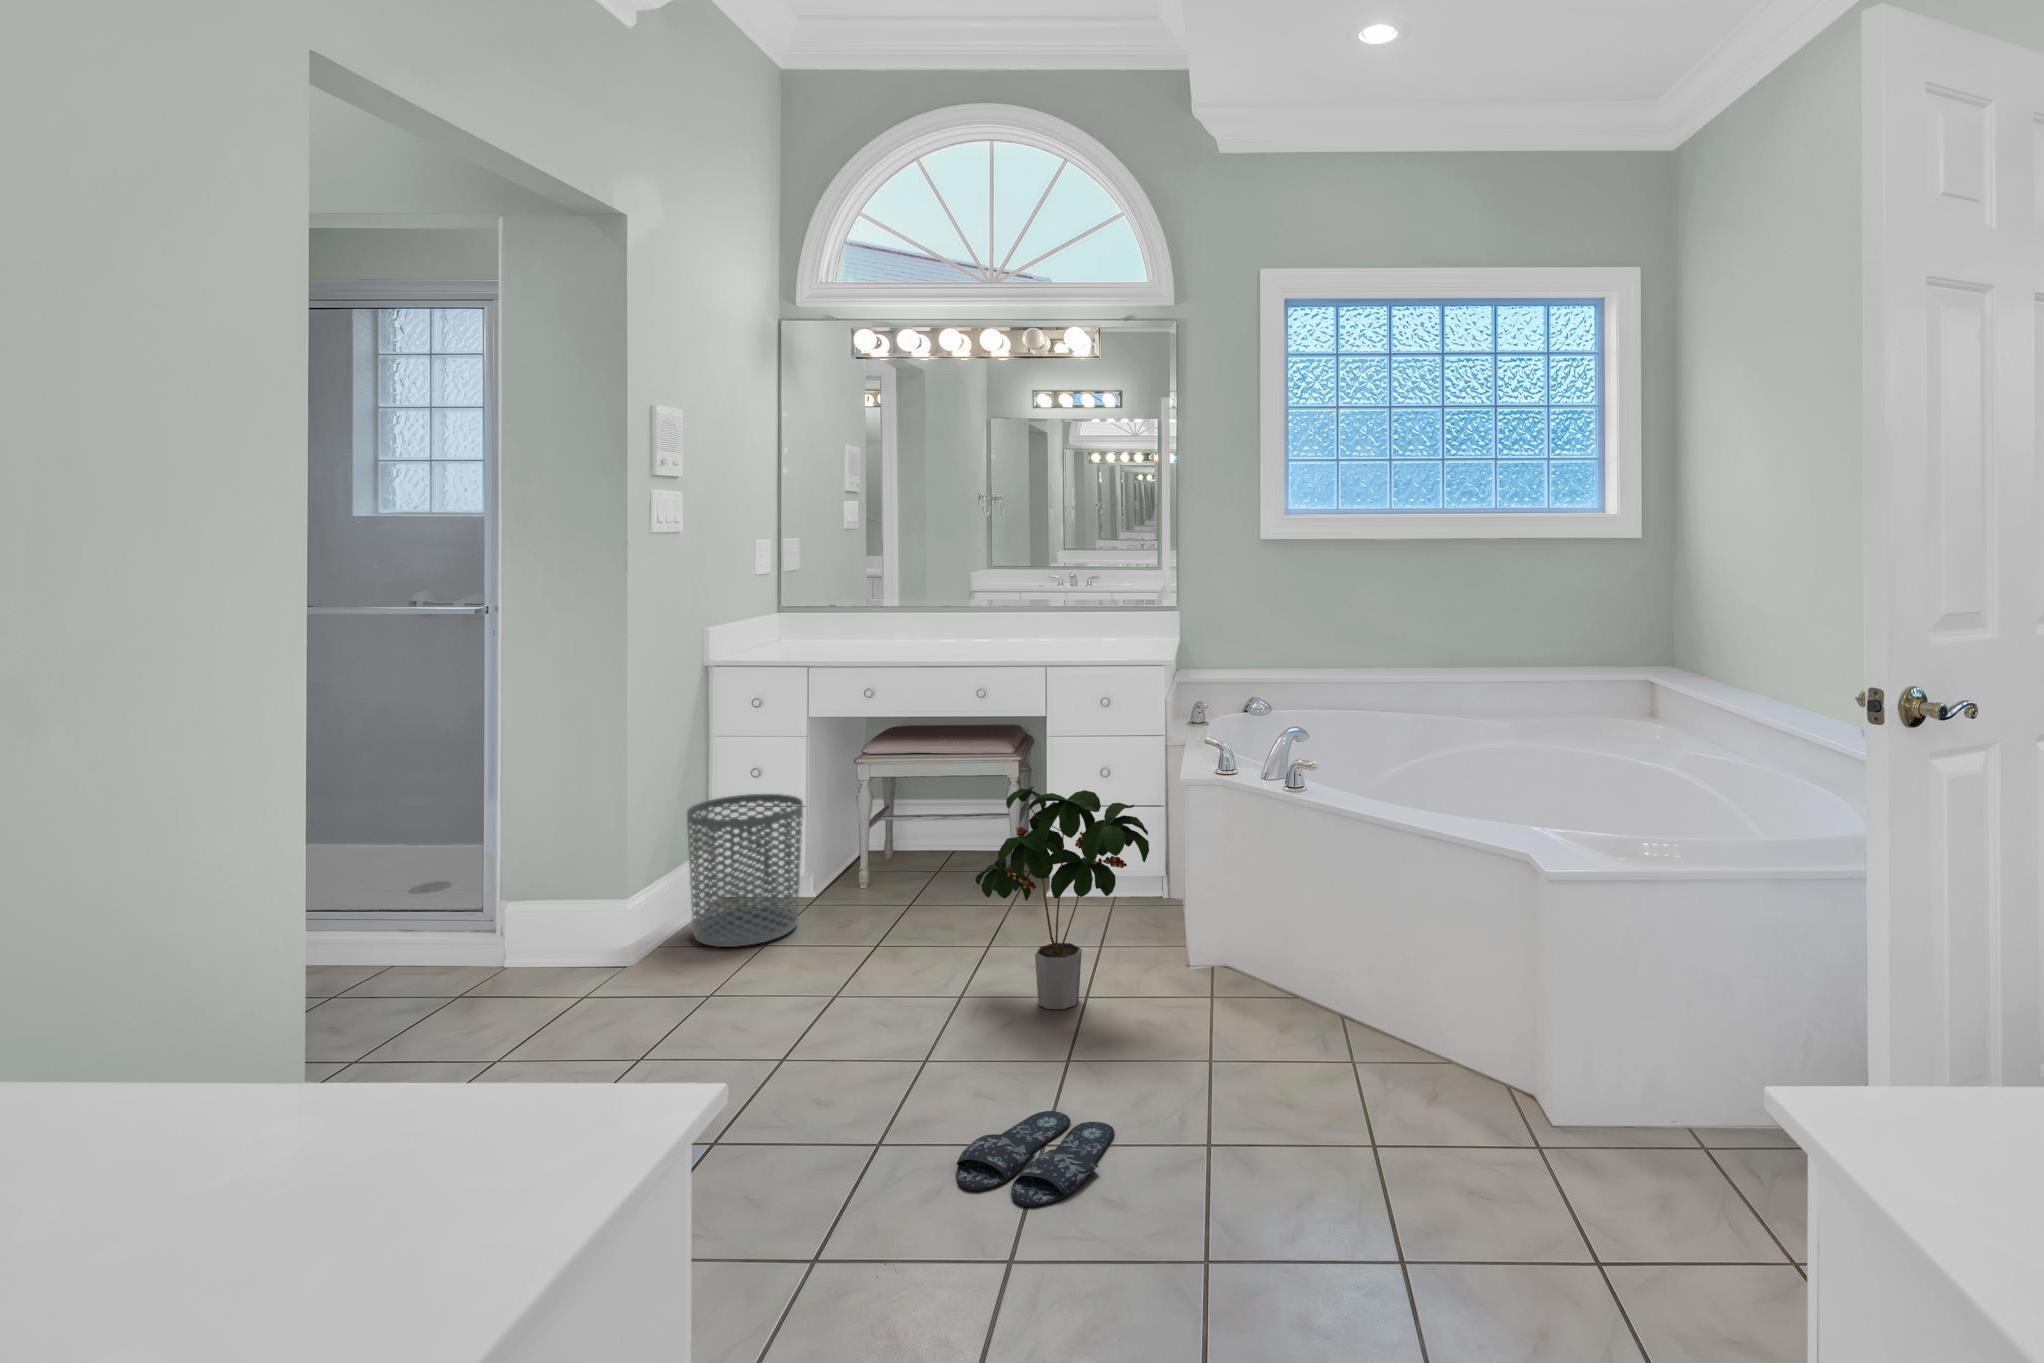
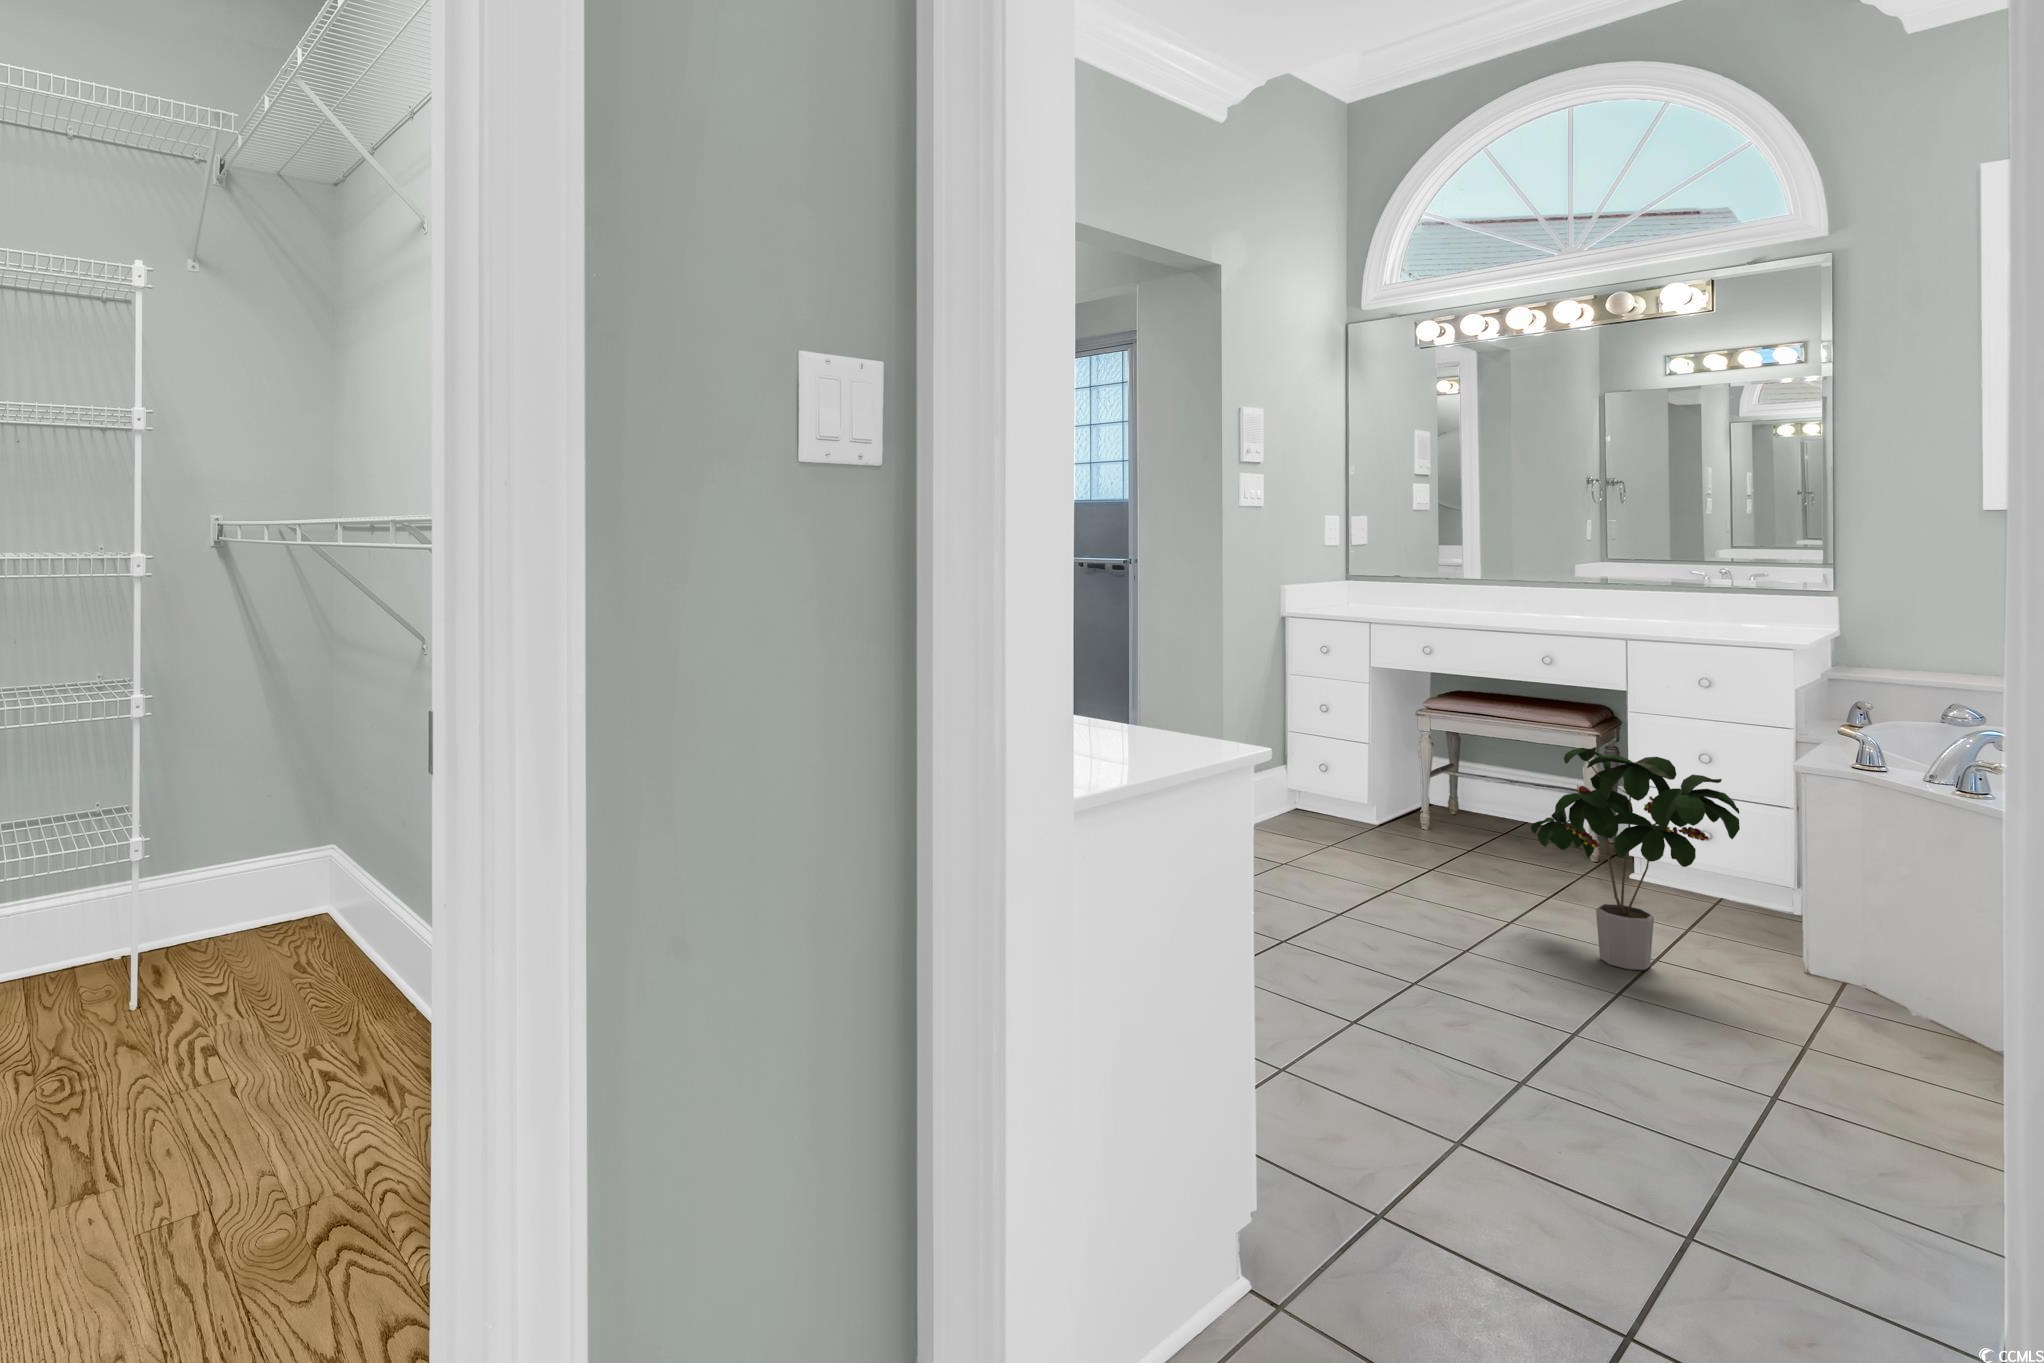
waste bin: present [687,794,803,947] -> none [1264,728,1364,852]
slippers: present [956,1111,1114,1207] -> none [1487,1031,1667,1100]

